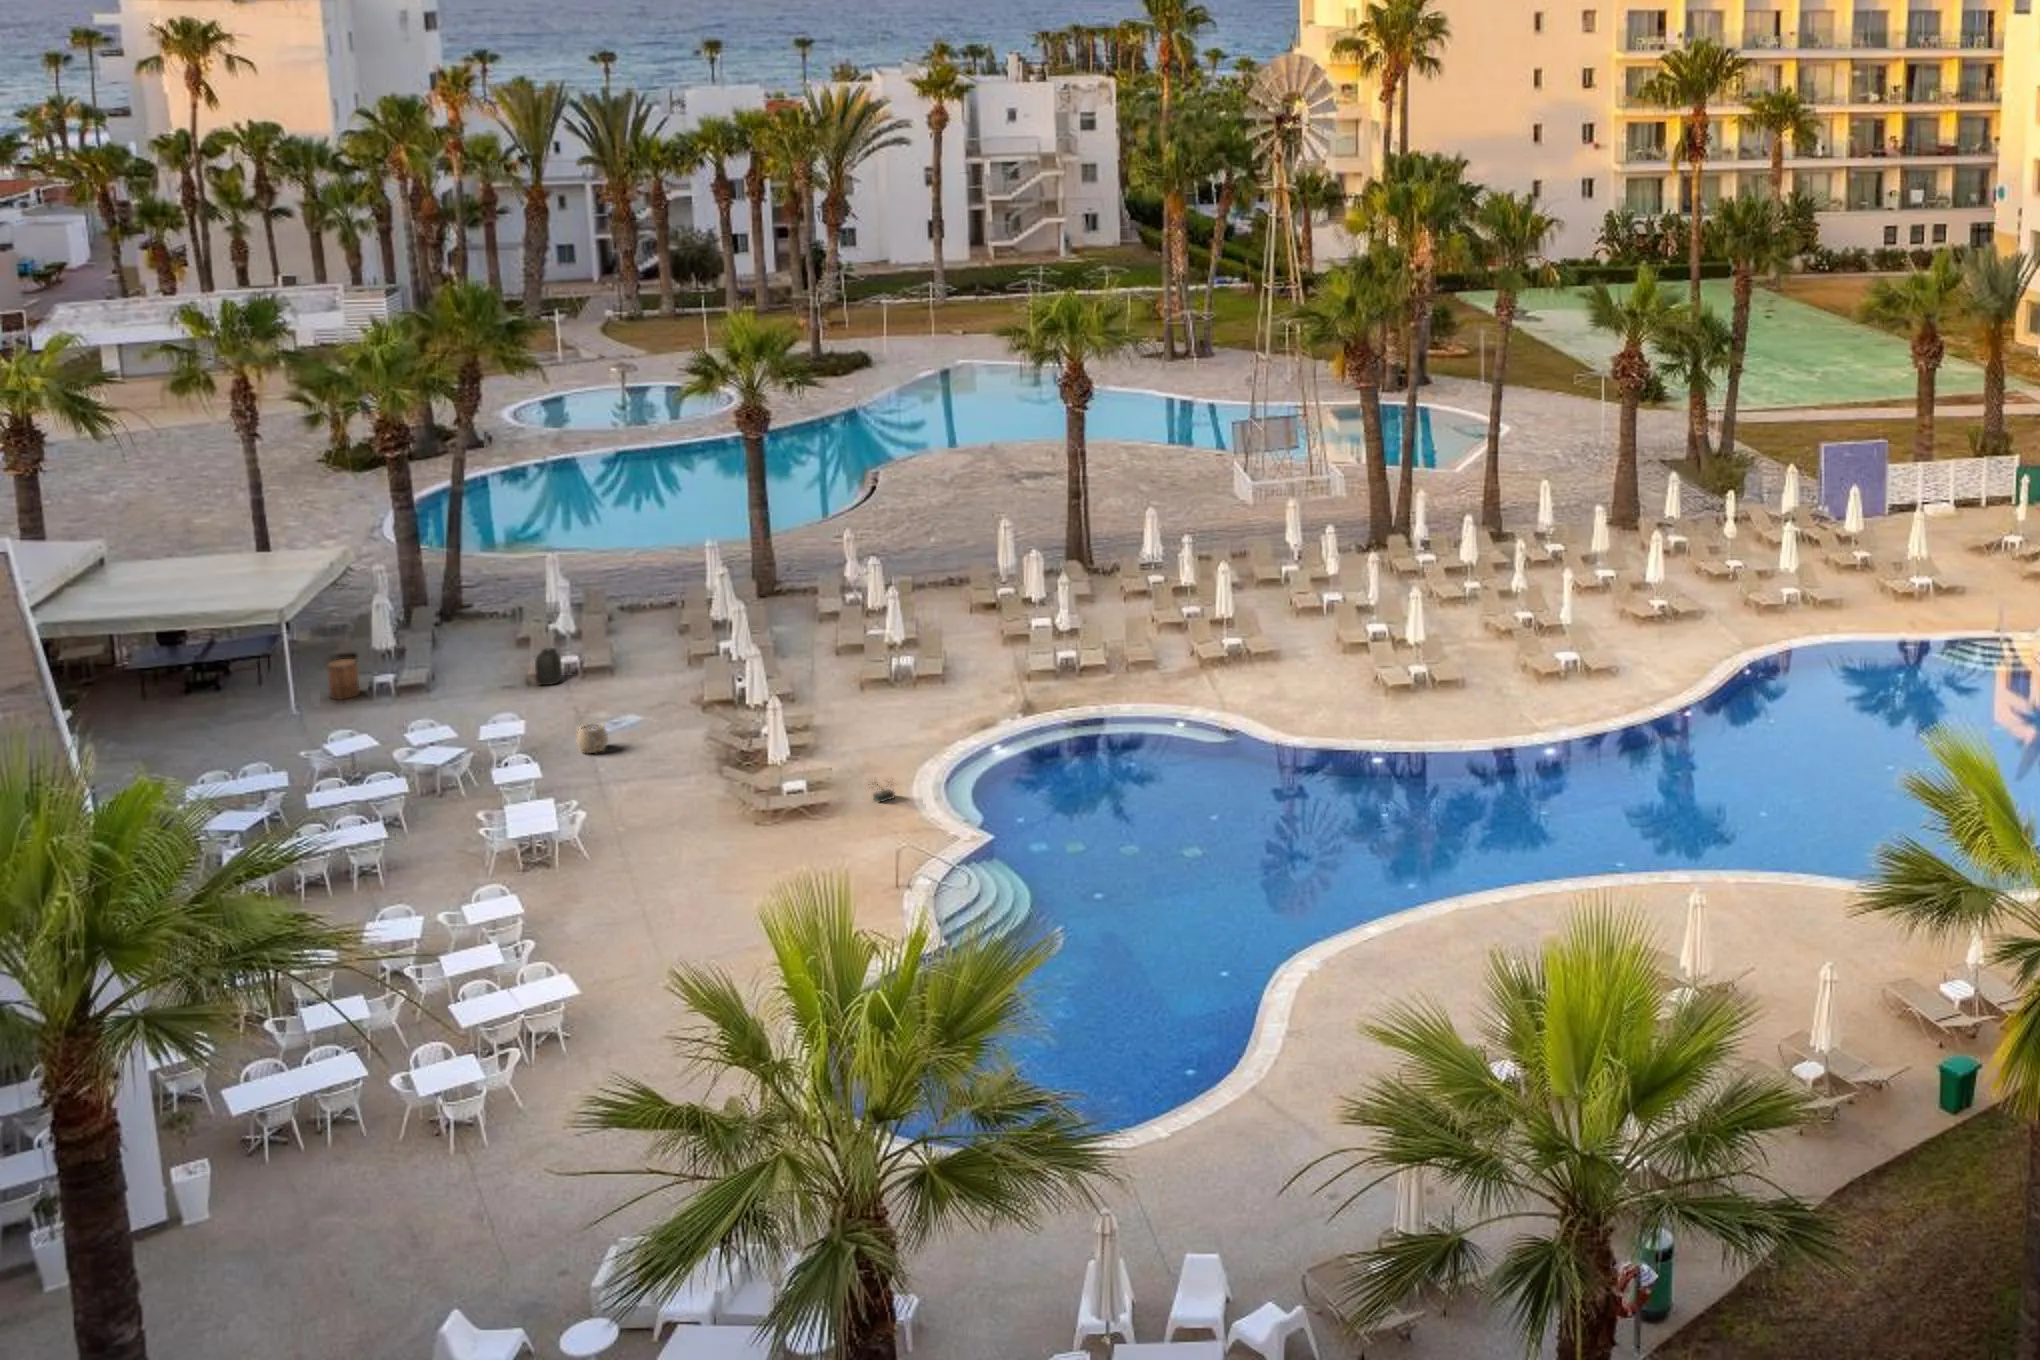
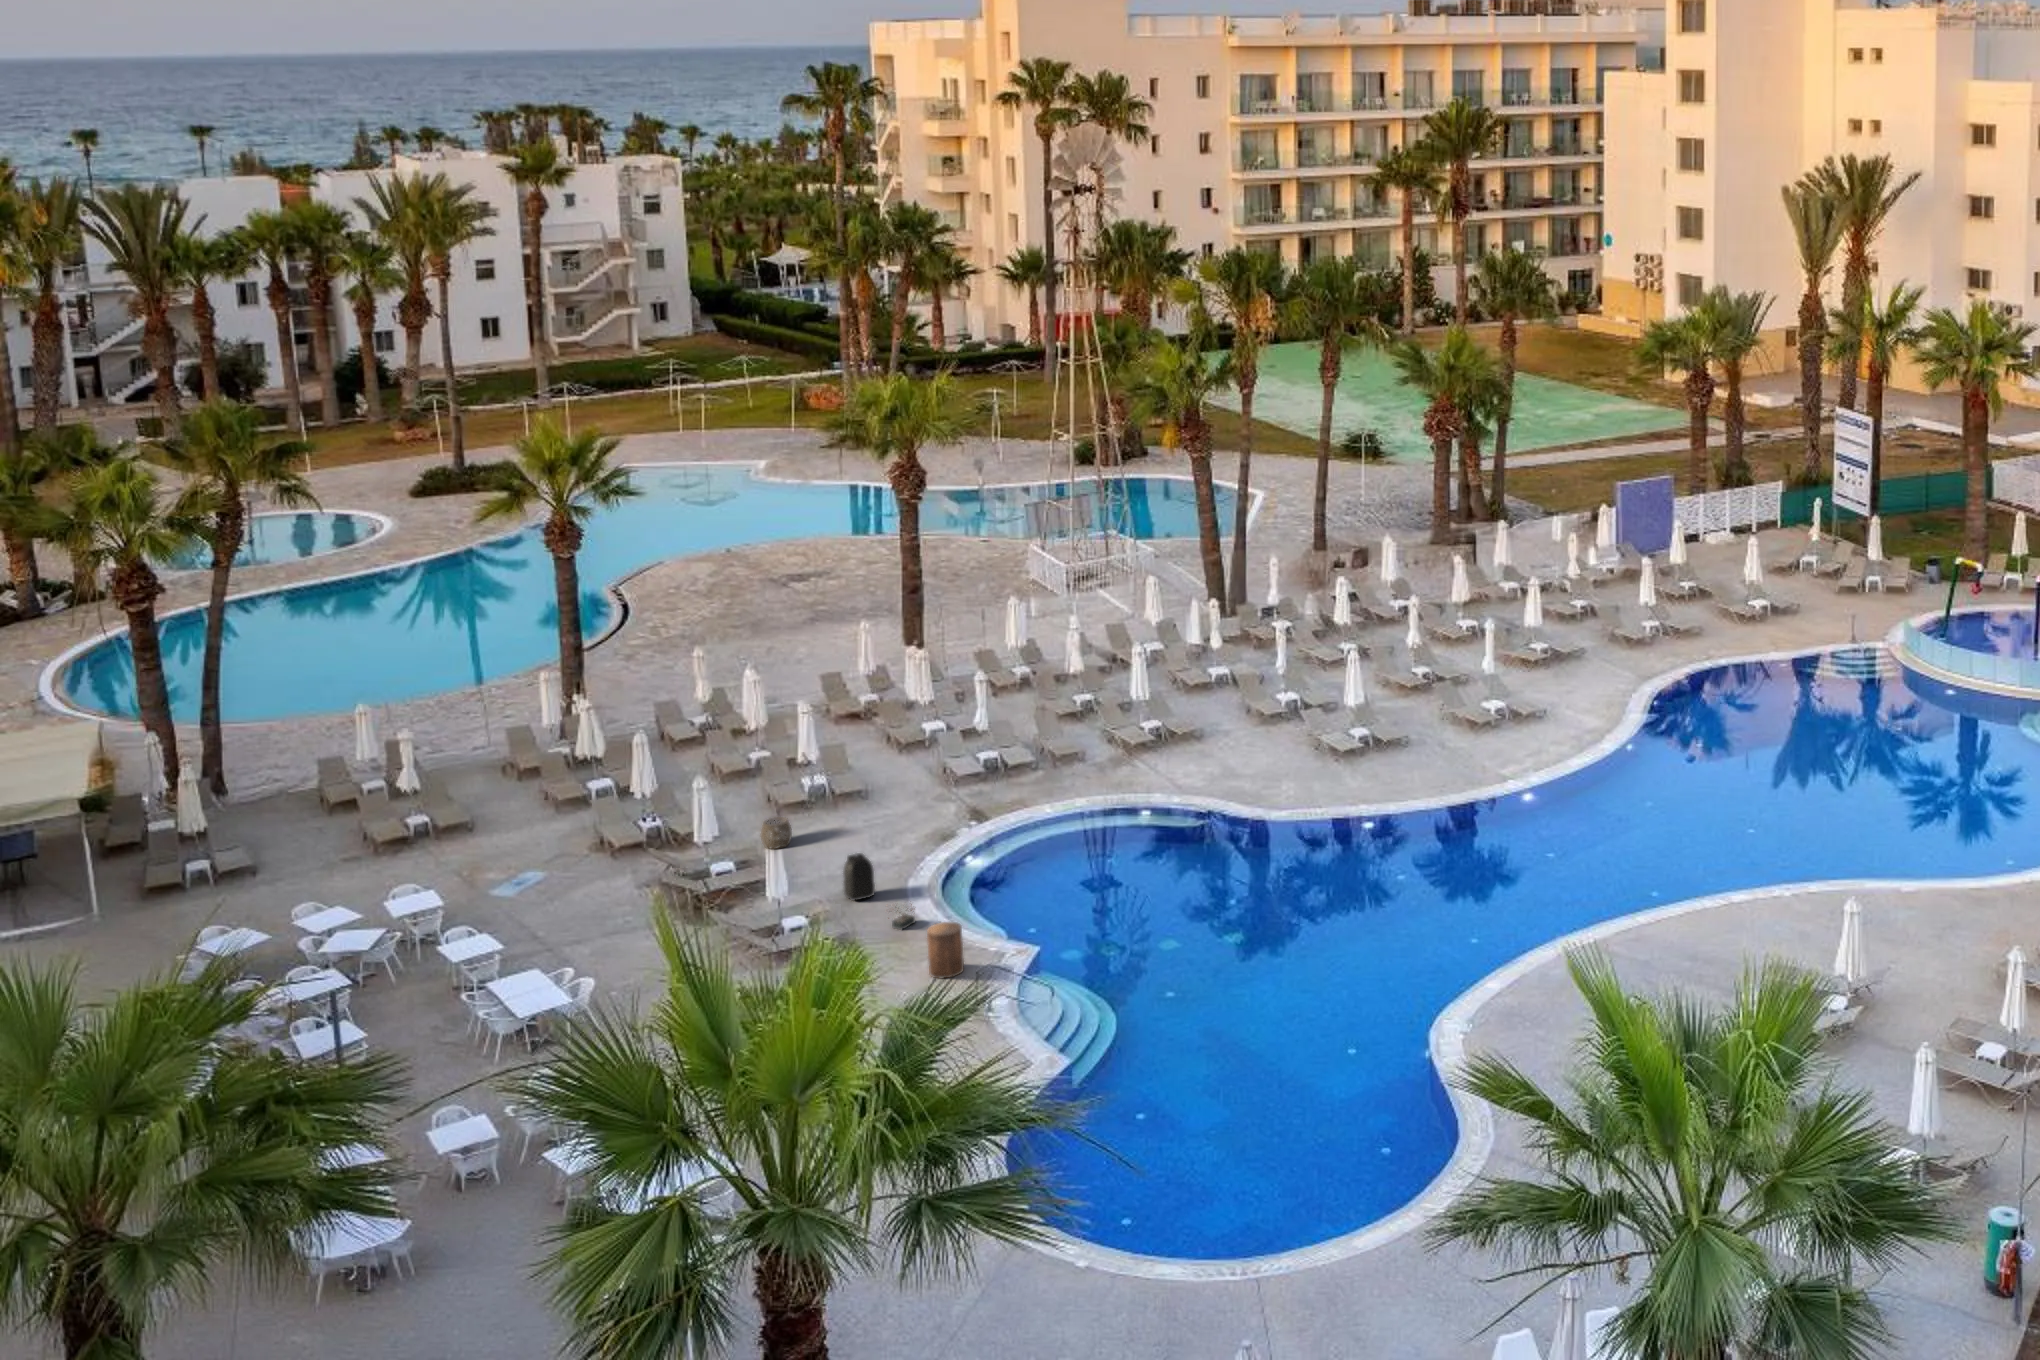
backpack: present [535,648,562,685] -> present [843,853,875,900]
stool: present [328,659,359,699] -> present [927,922,964,978]
woven basket: present [577,724,608,753] -> present [760,817,792,849]

